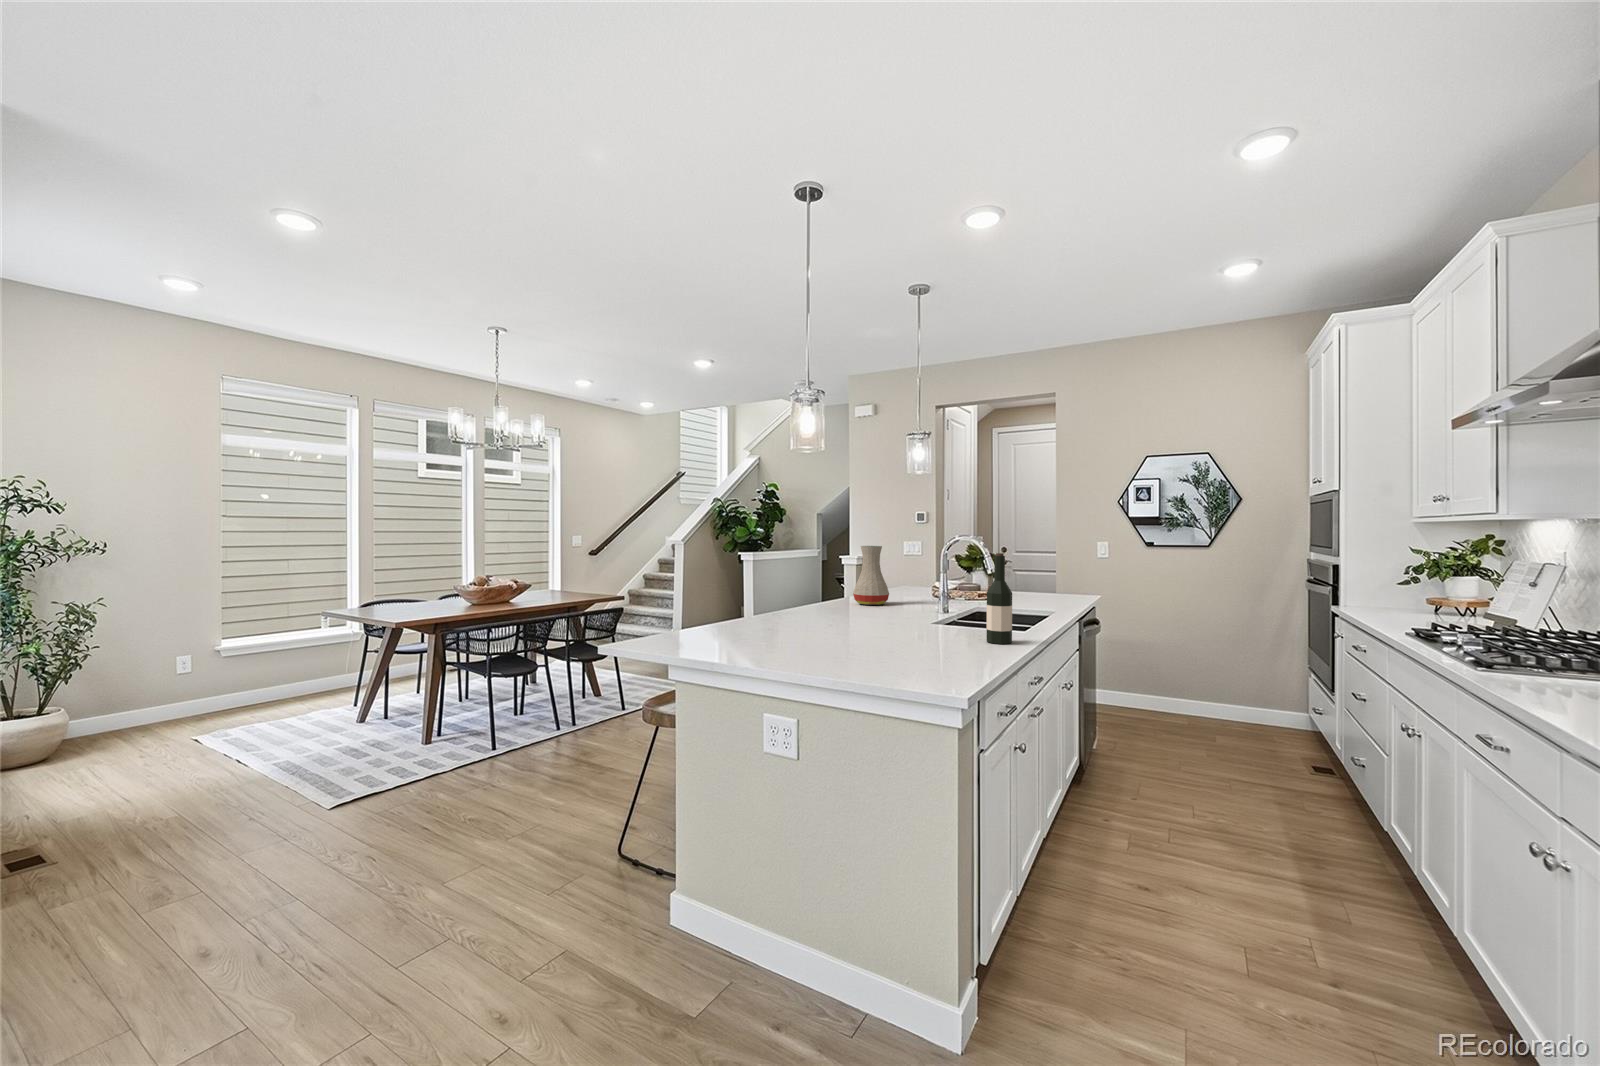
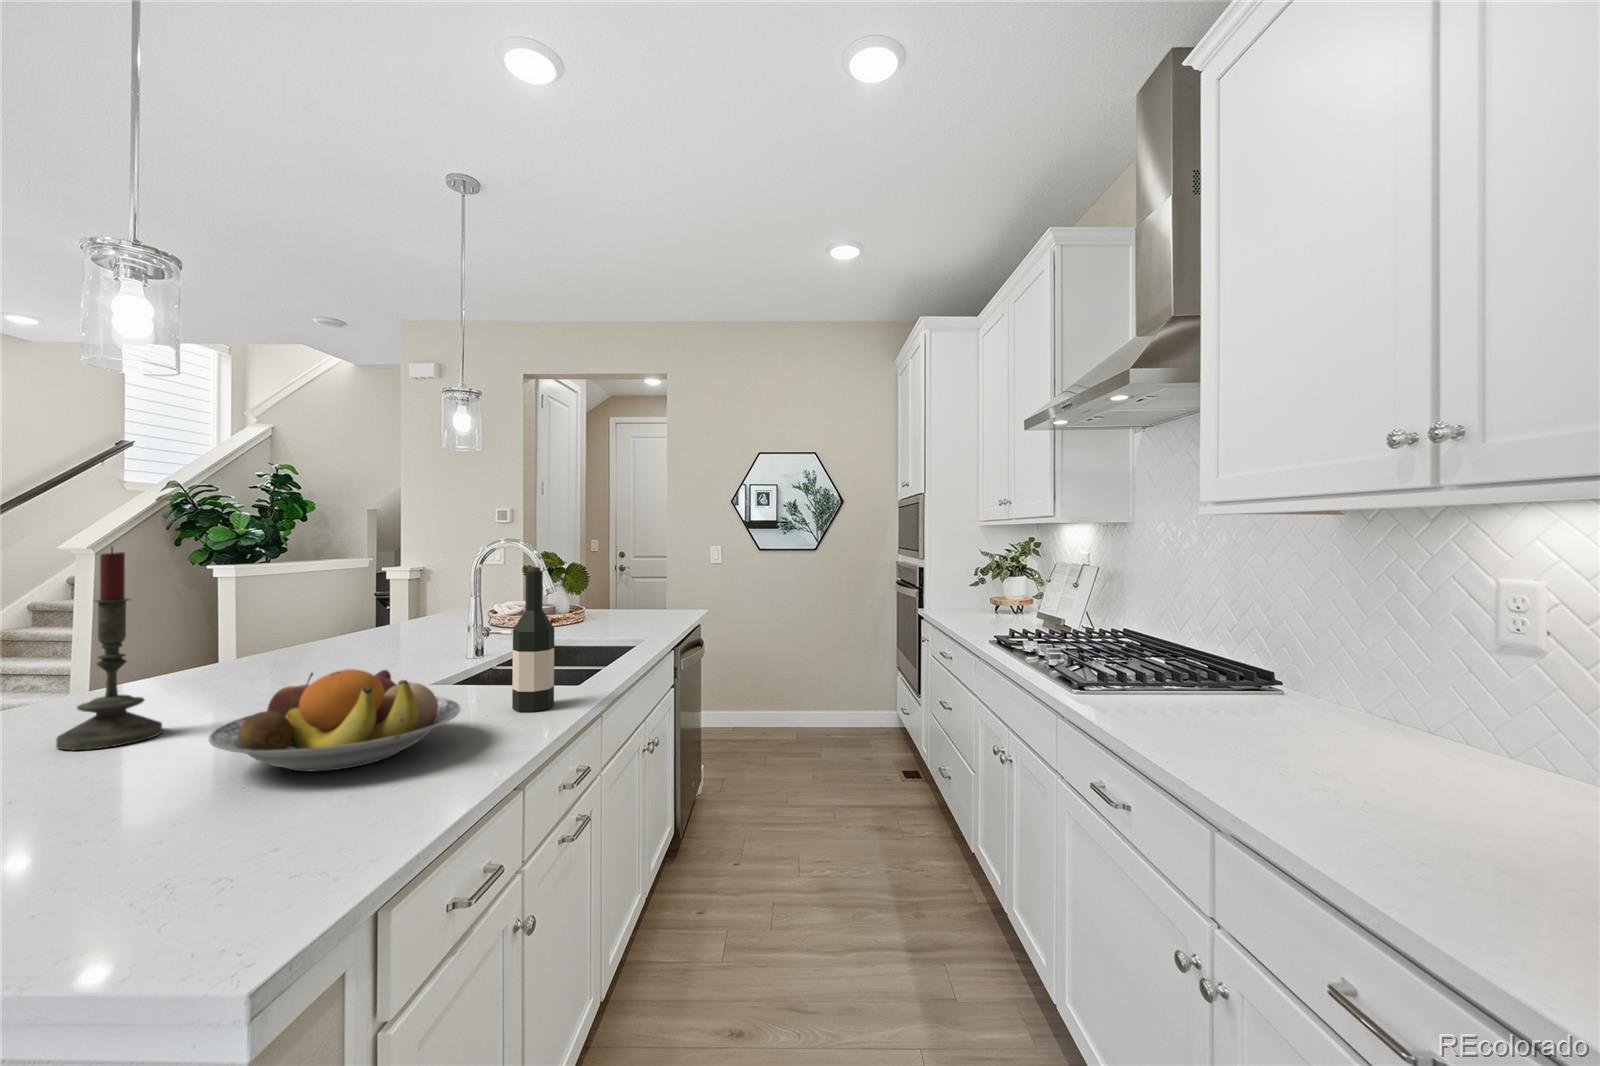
candle: none [774,539,812,638] -> present [56,547,162,750]
vase: present [853,546,889,605] -> none [341,555,405,647]
fruit bowl: none [854,605,968,657] -> present [209,669,461,771]

